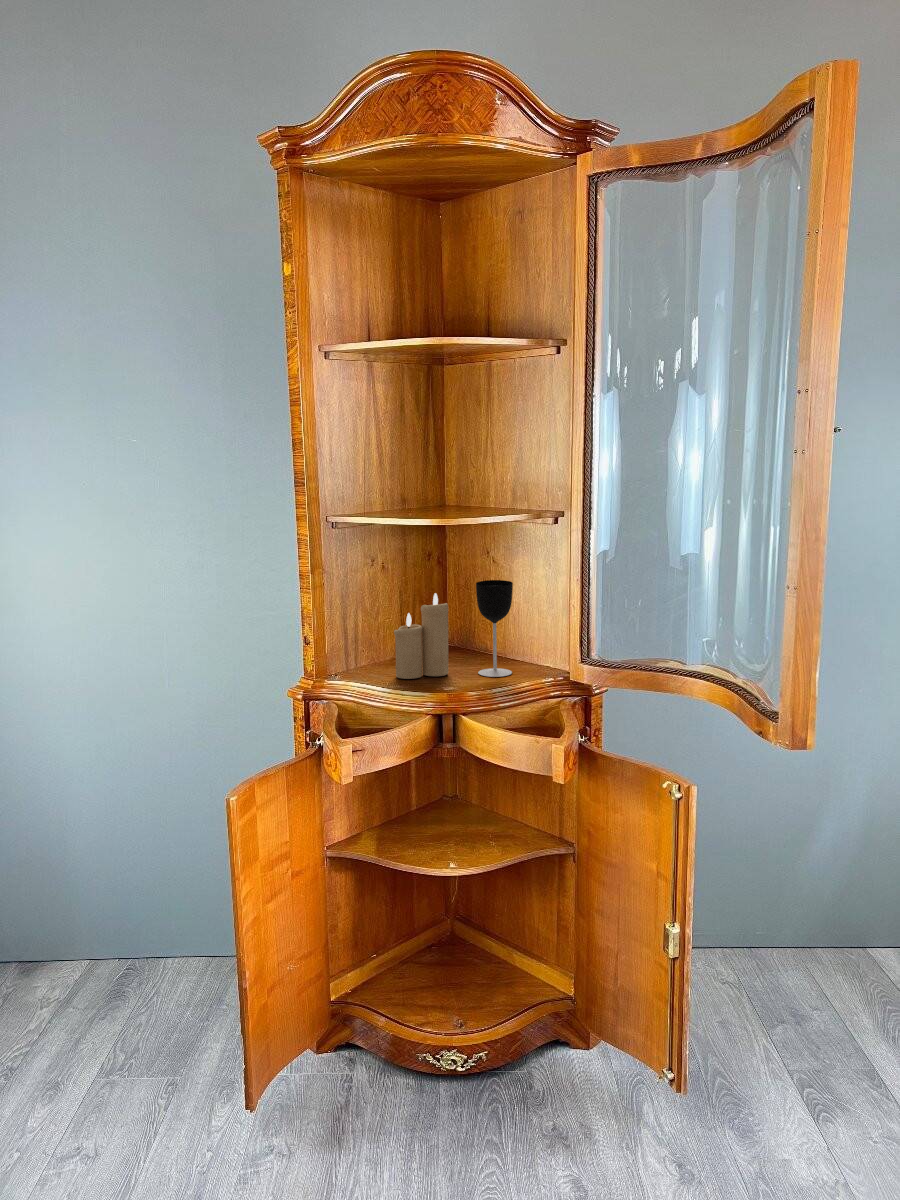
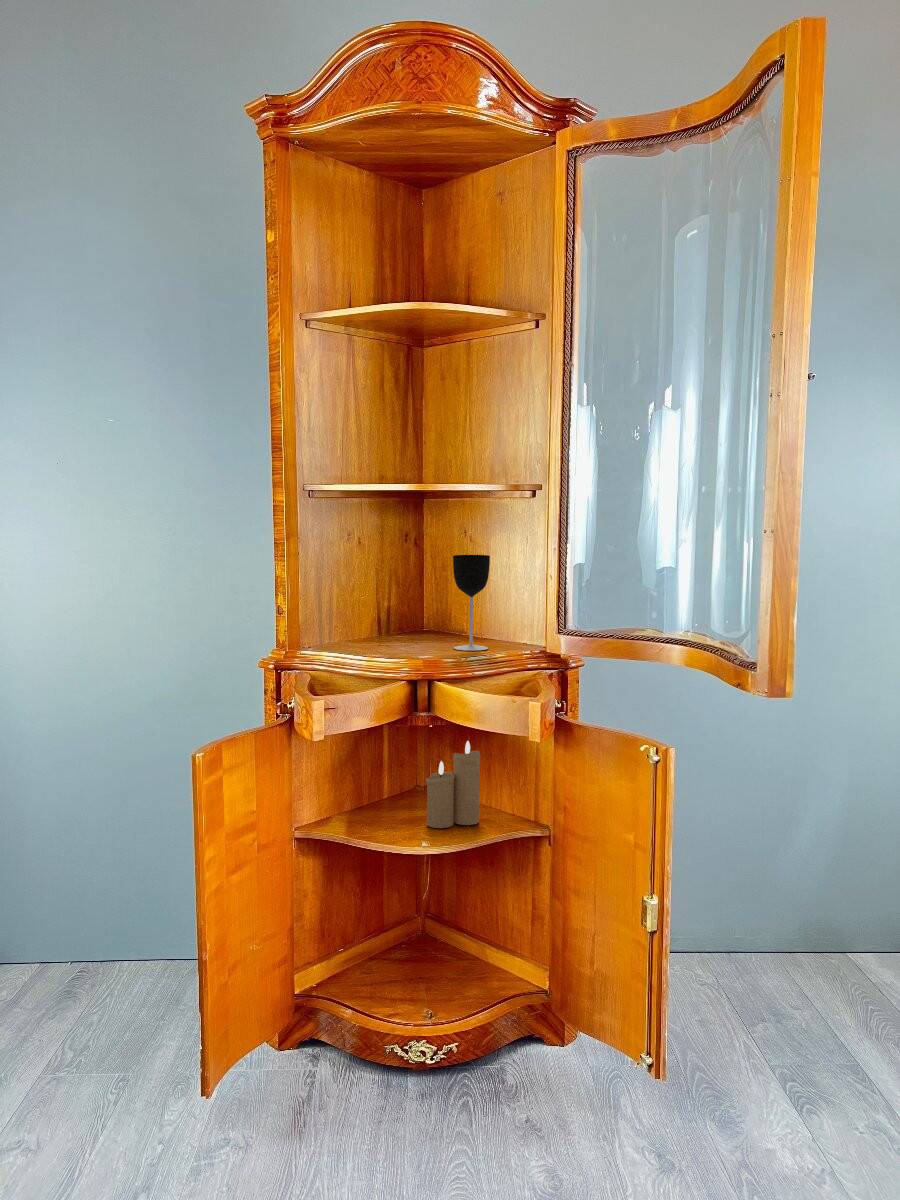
candle: present [394,593,448,679] -> present [426,741,480,828]

